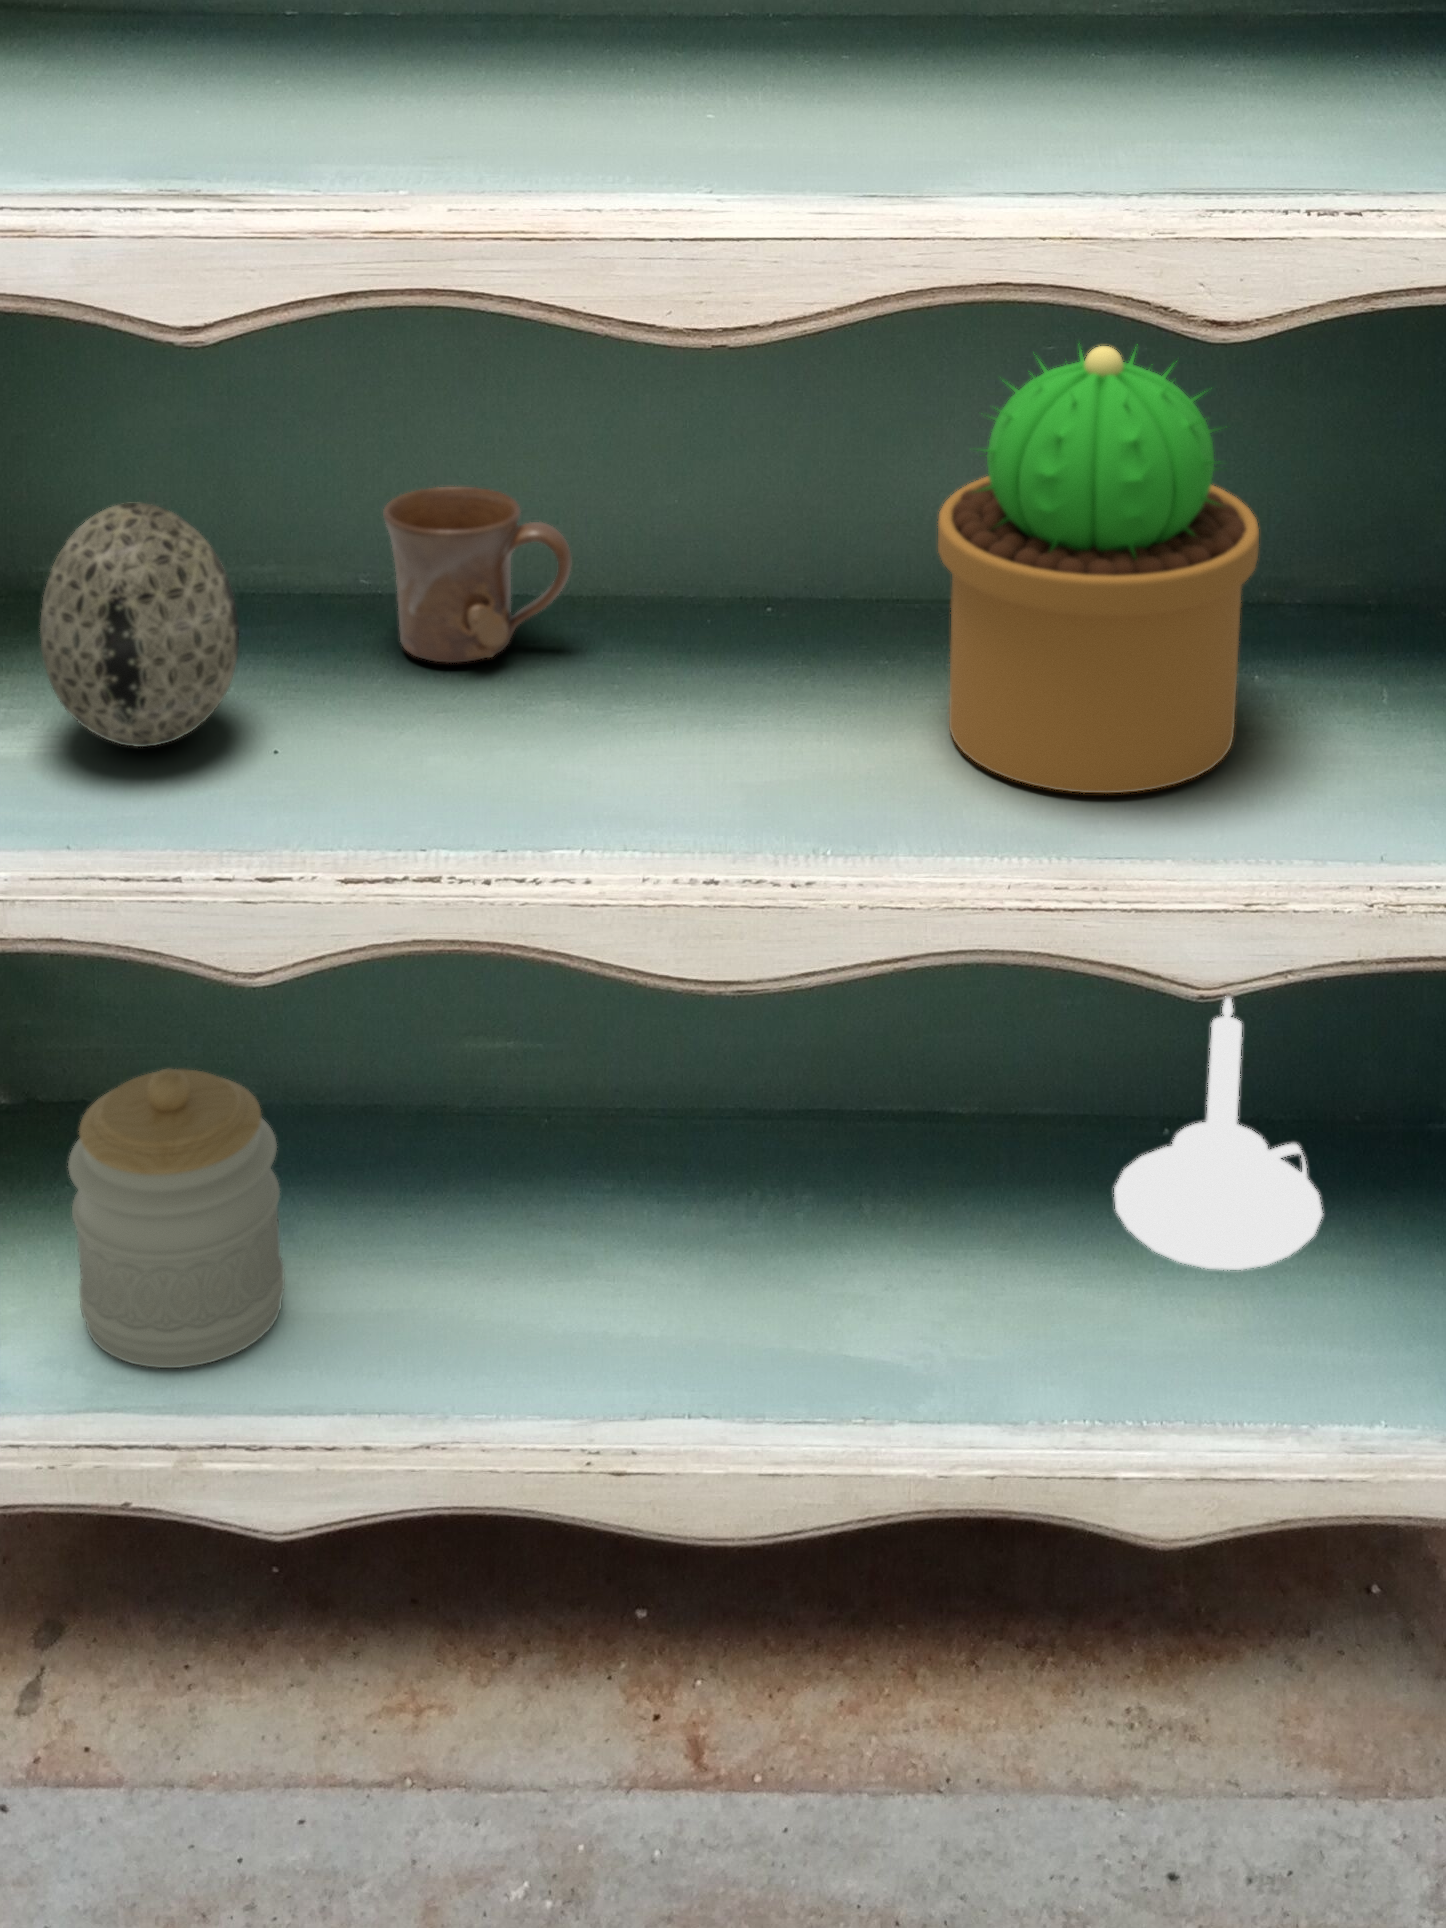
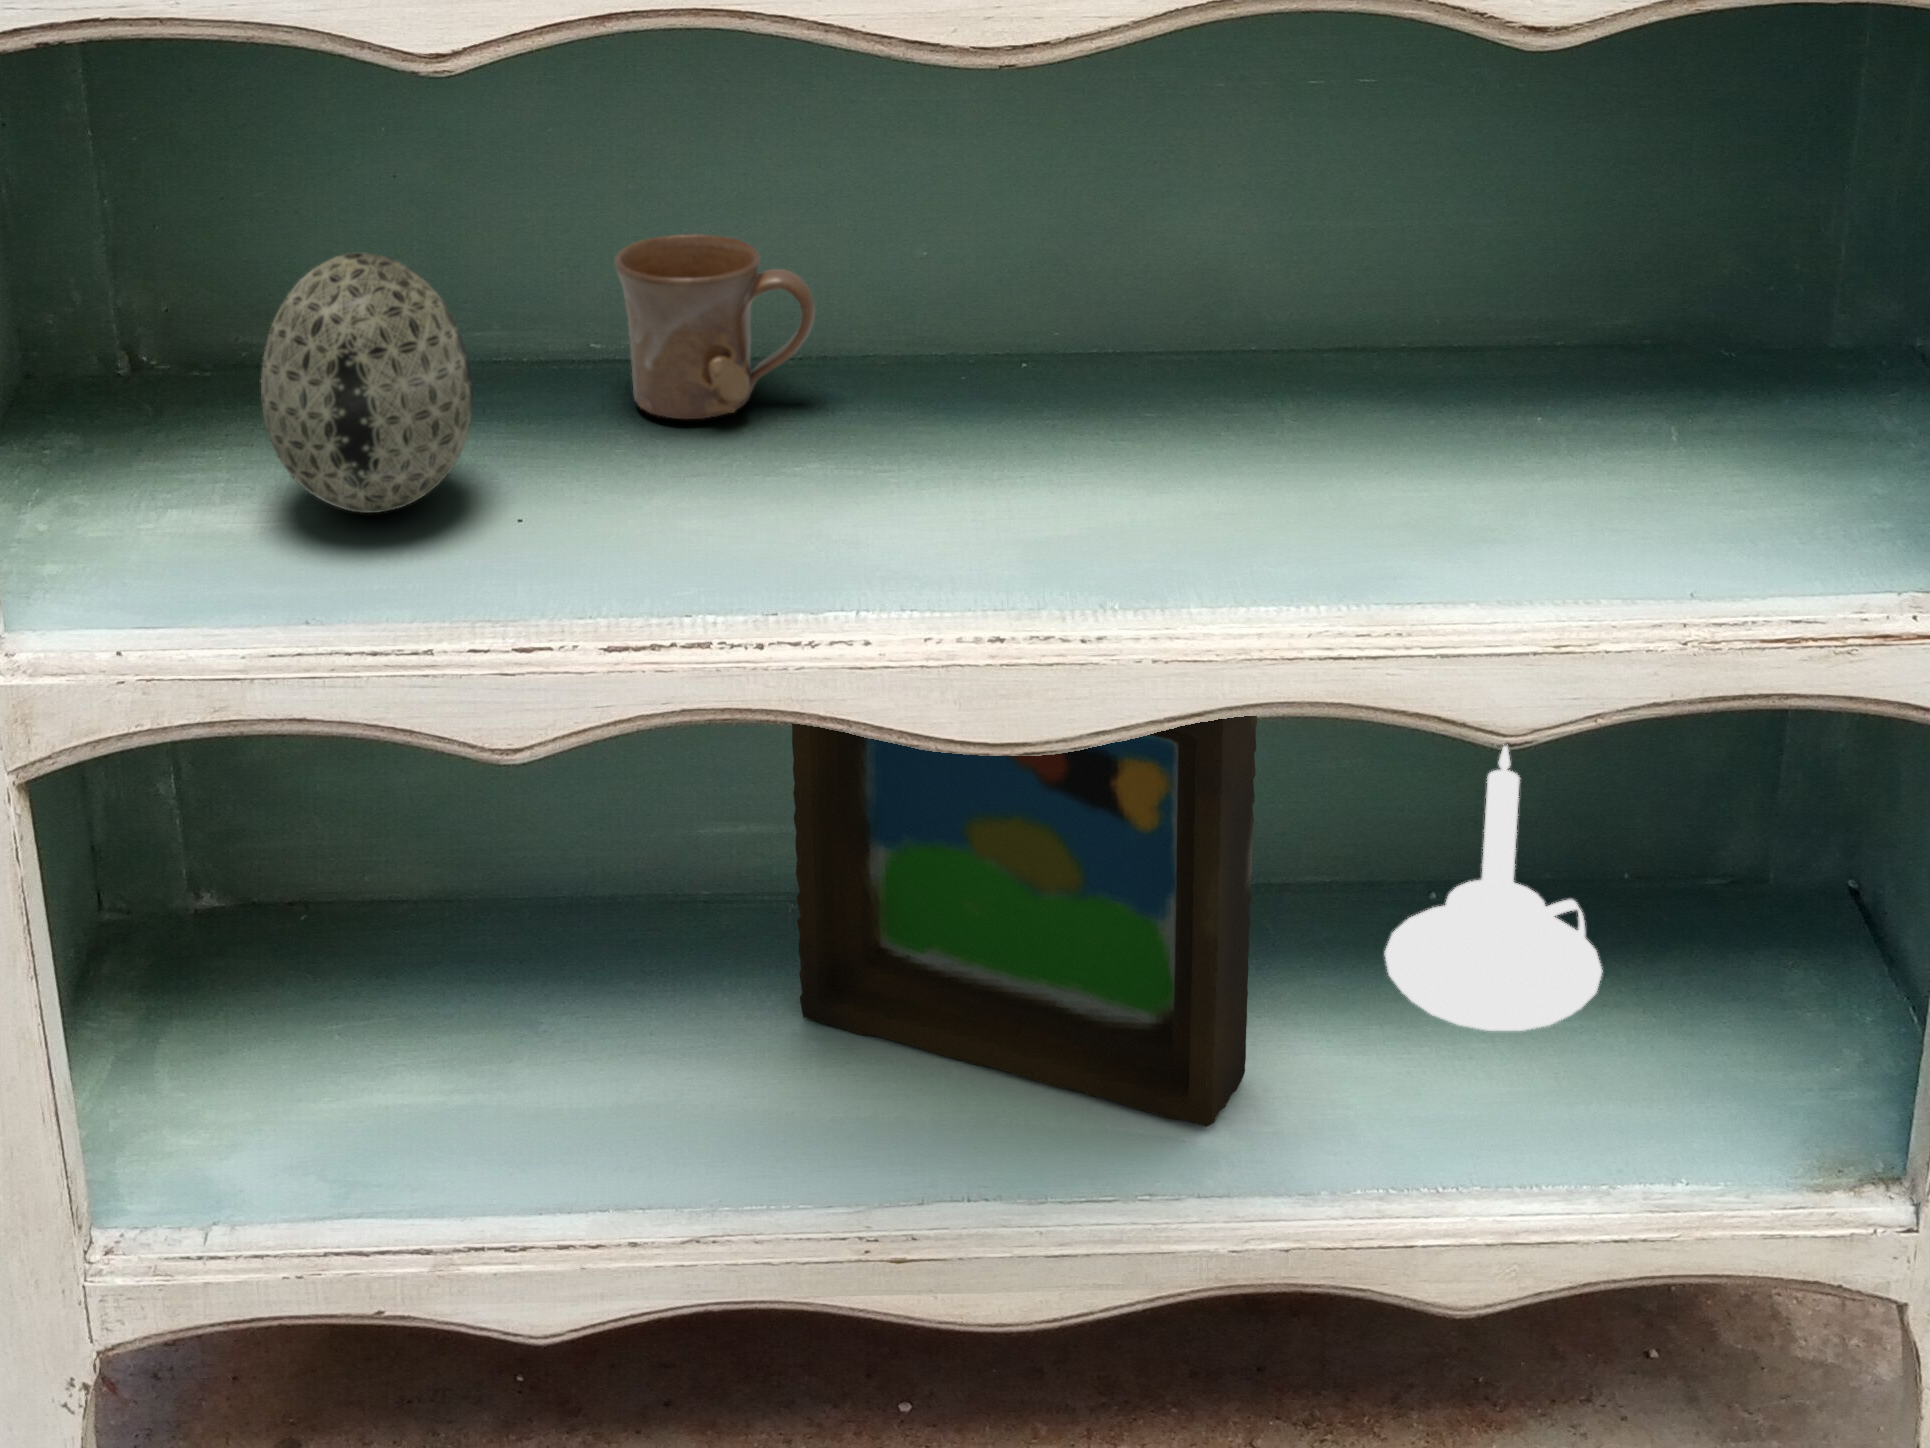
potted cactus: present [938,346,1259,793] -> none [1212,58,1551,535]
picture frame: none [540,824,980,1353] -> present [792,716,1257,1126]
jar: present [68,1069,285,1368] -> none [299,855,528,1169]

